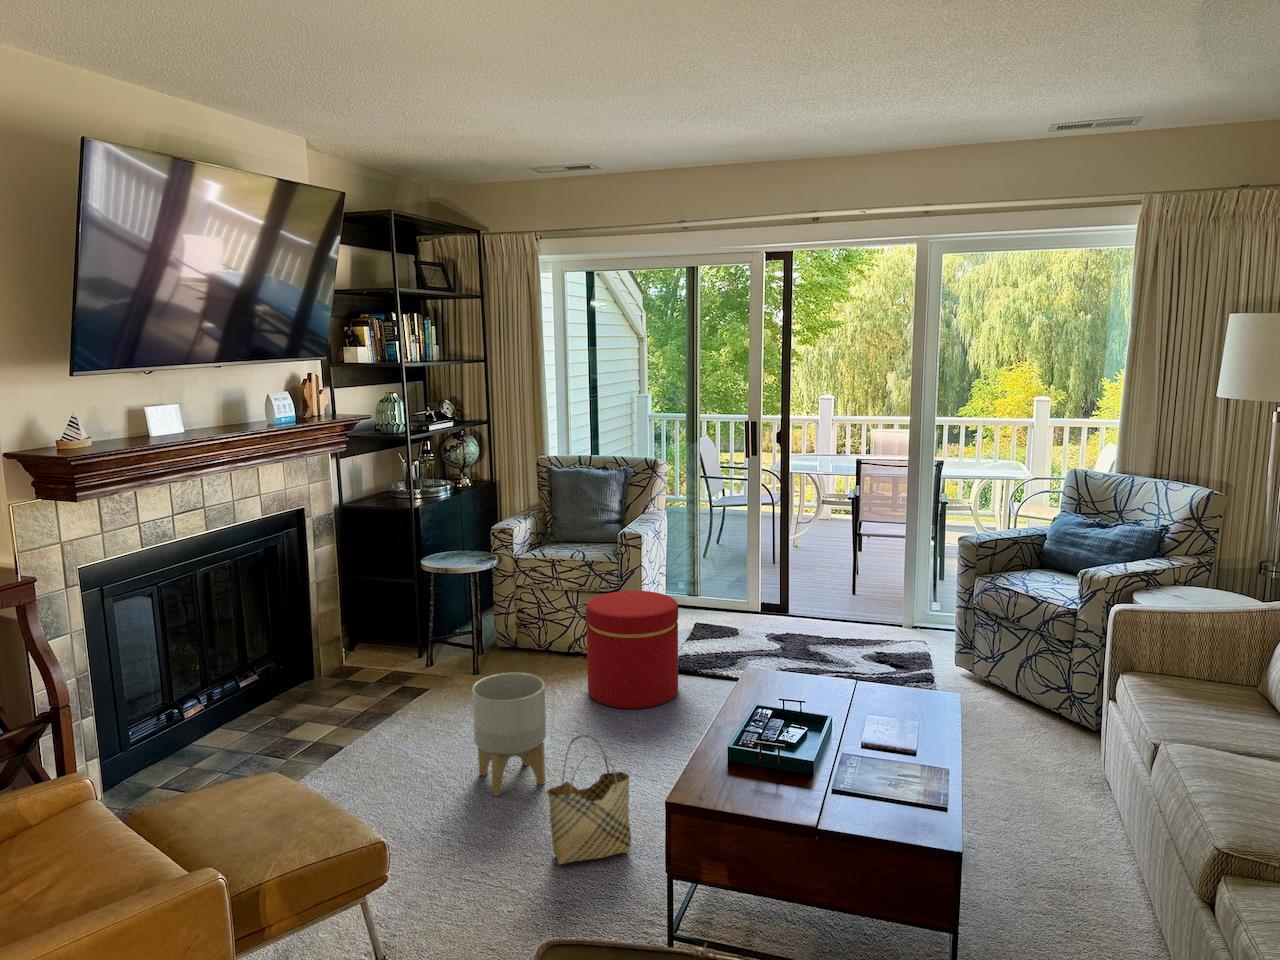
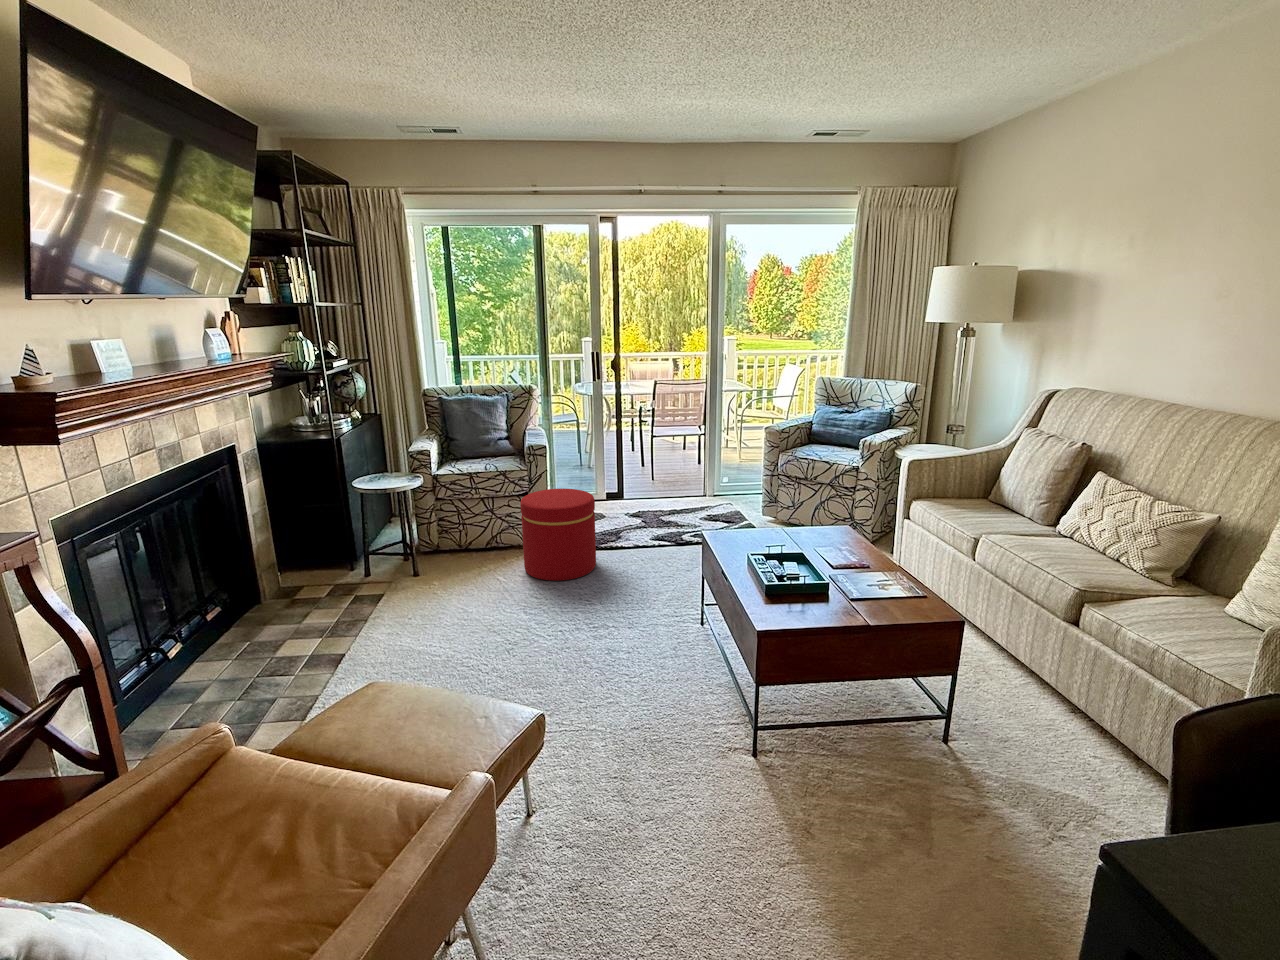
planter: present [472,673,546,796] -> none [484,560,549,661]
woven basket: present [547,734,631,864] -> none [599,595,656,697]

